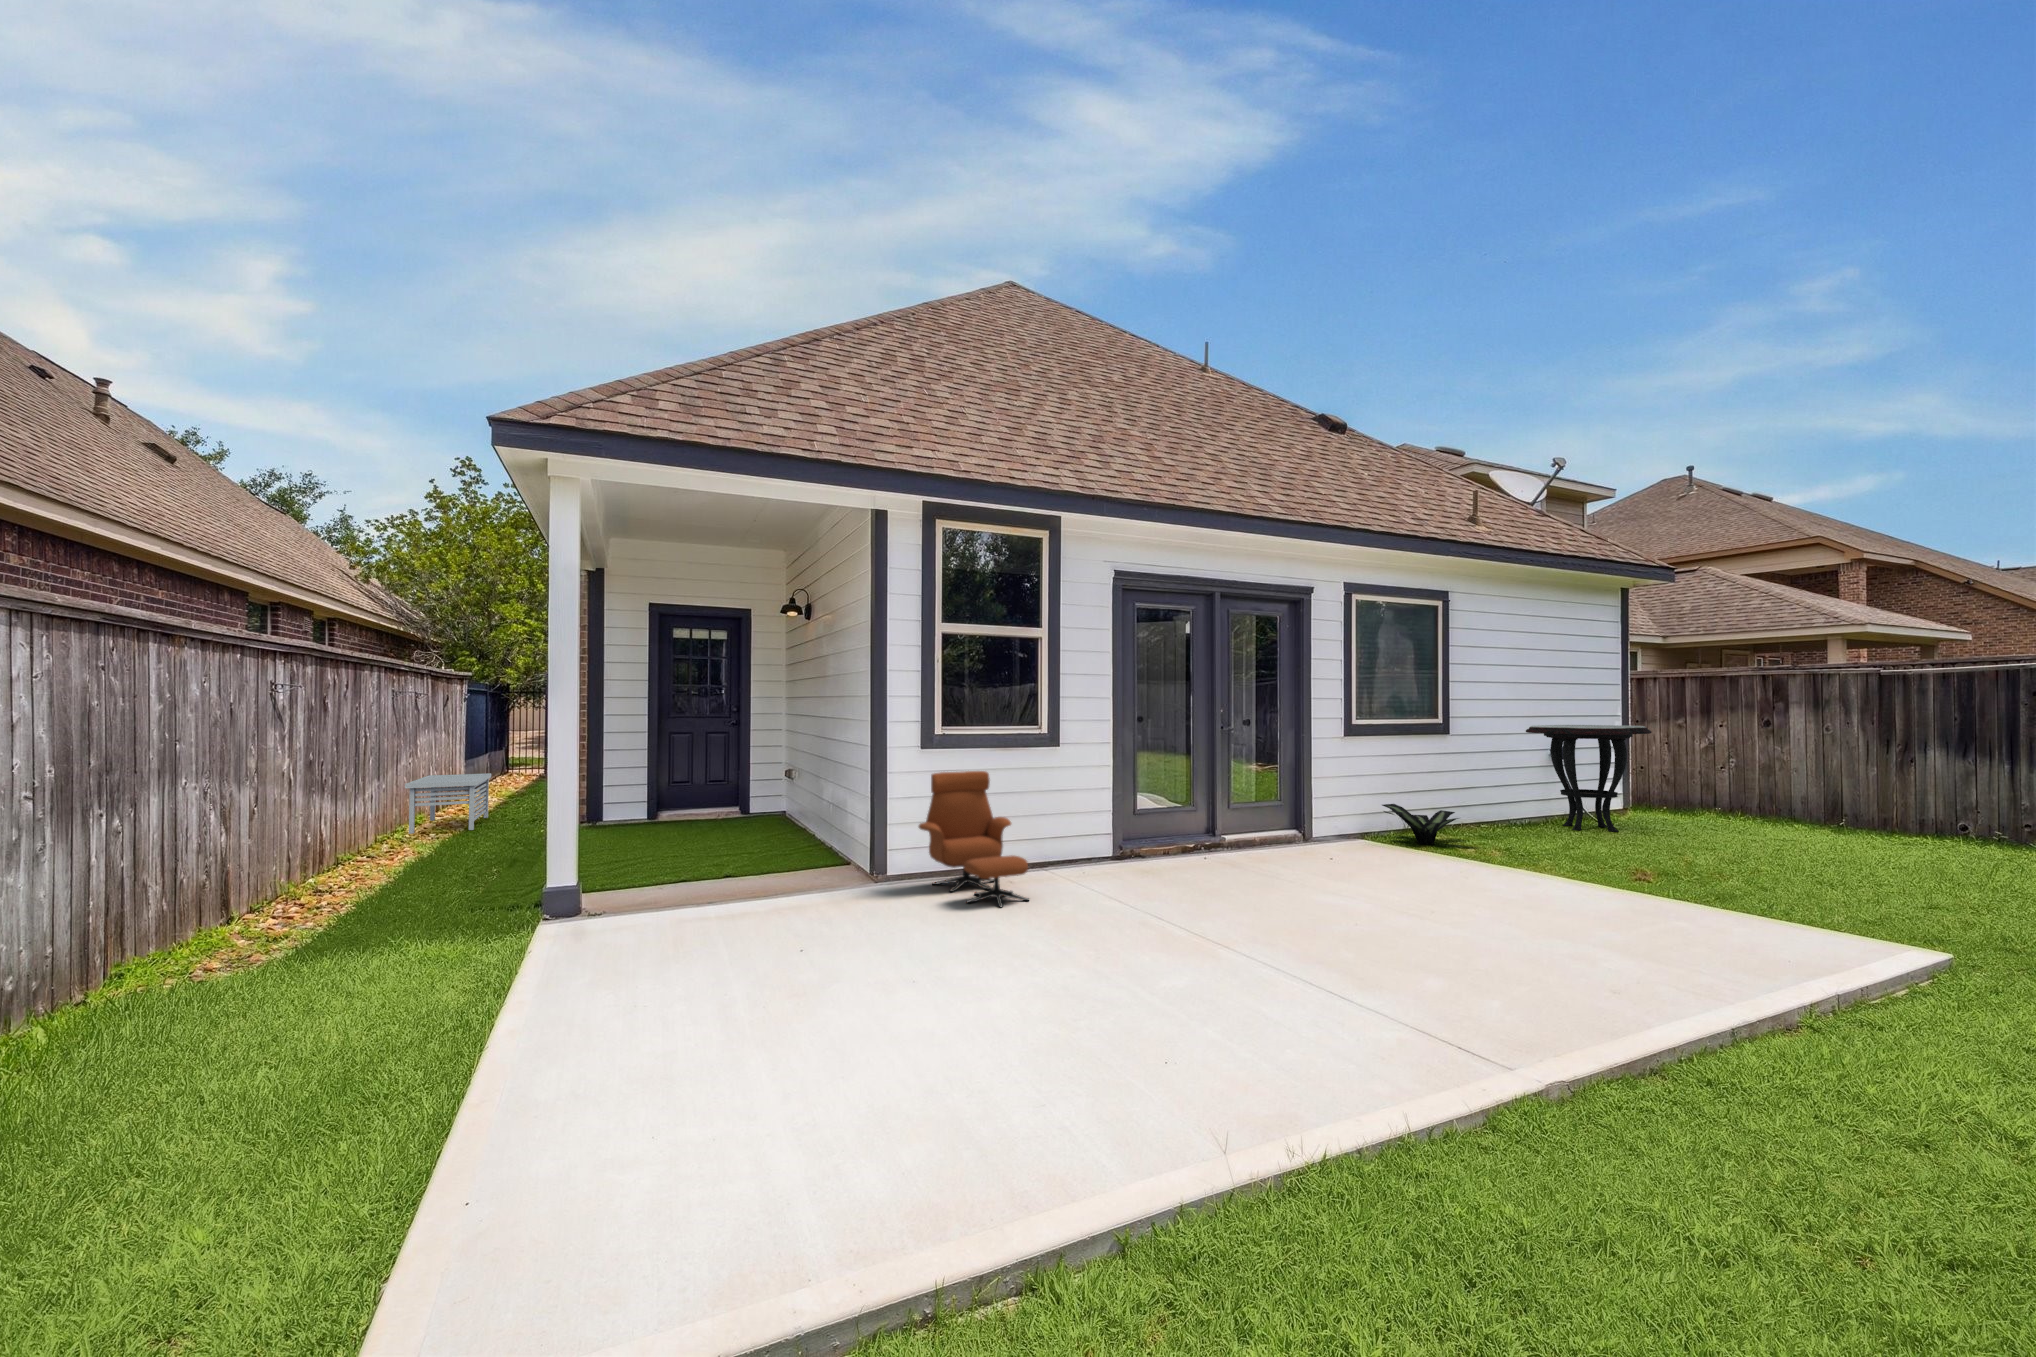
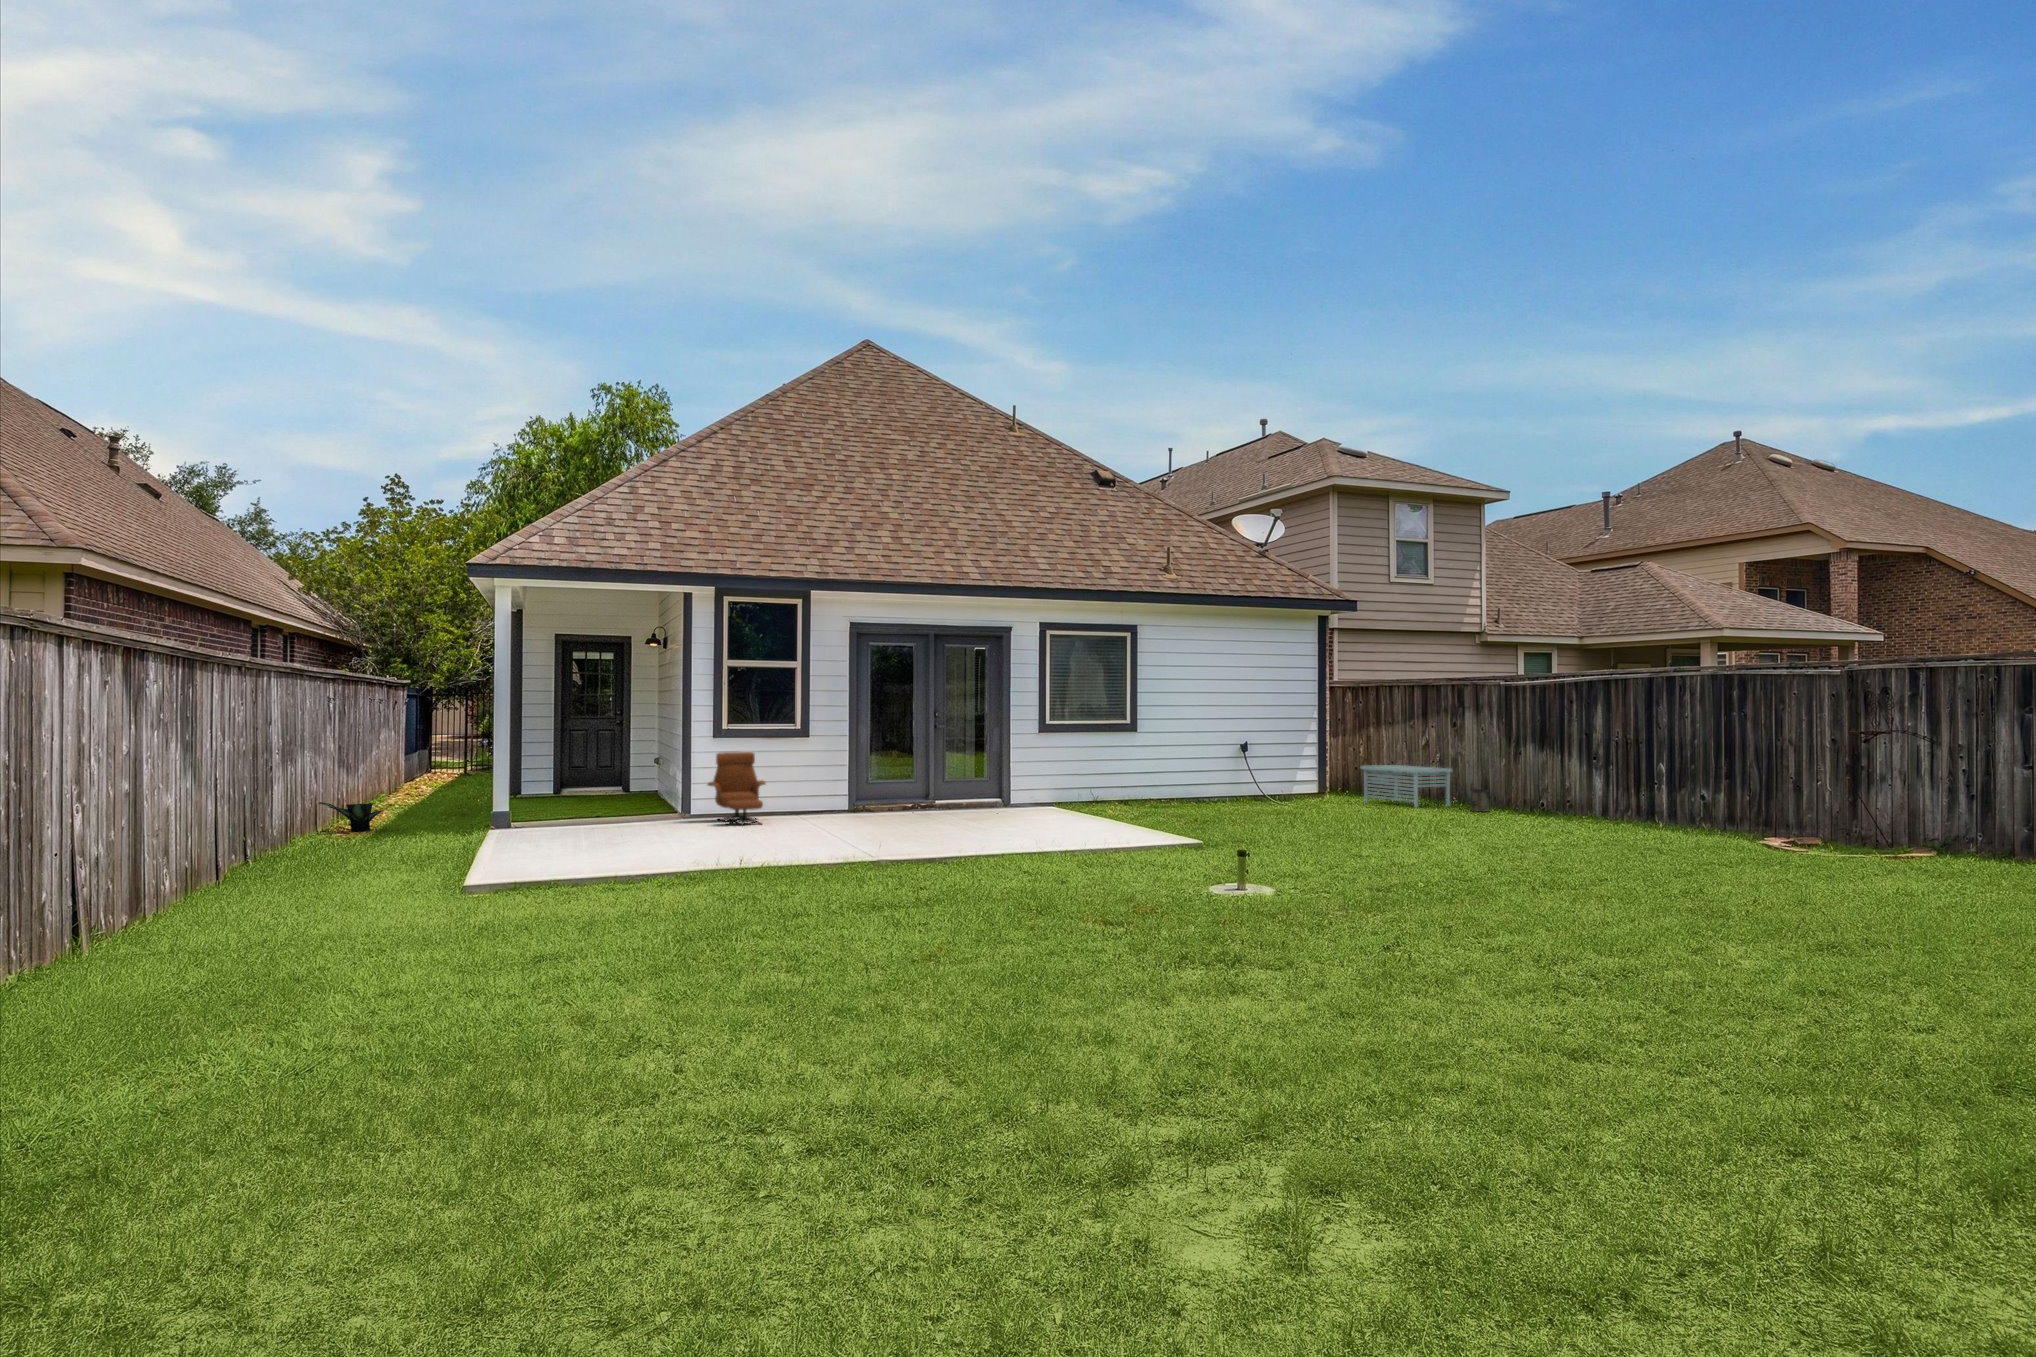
side table: present [1526,725,1652,832] -> none [1205,727,1285,806]
storage bench: present [405,773,491,834] -> present [1361,765,1452,808]
potted plant: present [1382,804,1458,844] -> present [318,802,385,831]
watering can: none [1951,810,1996,845] -> present [1460,789,1493,812]

